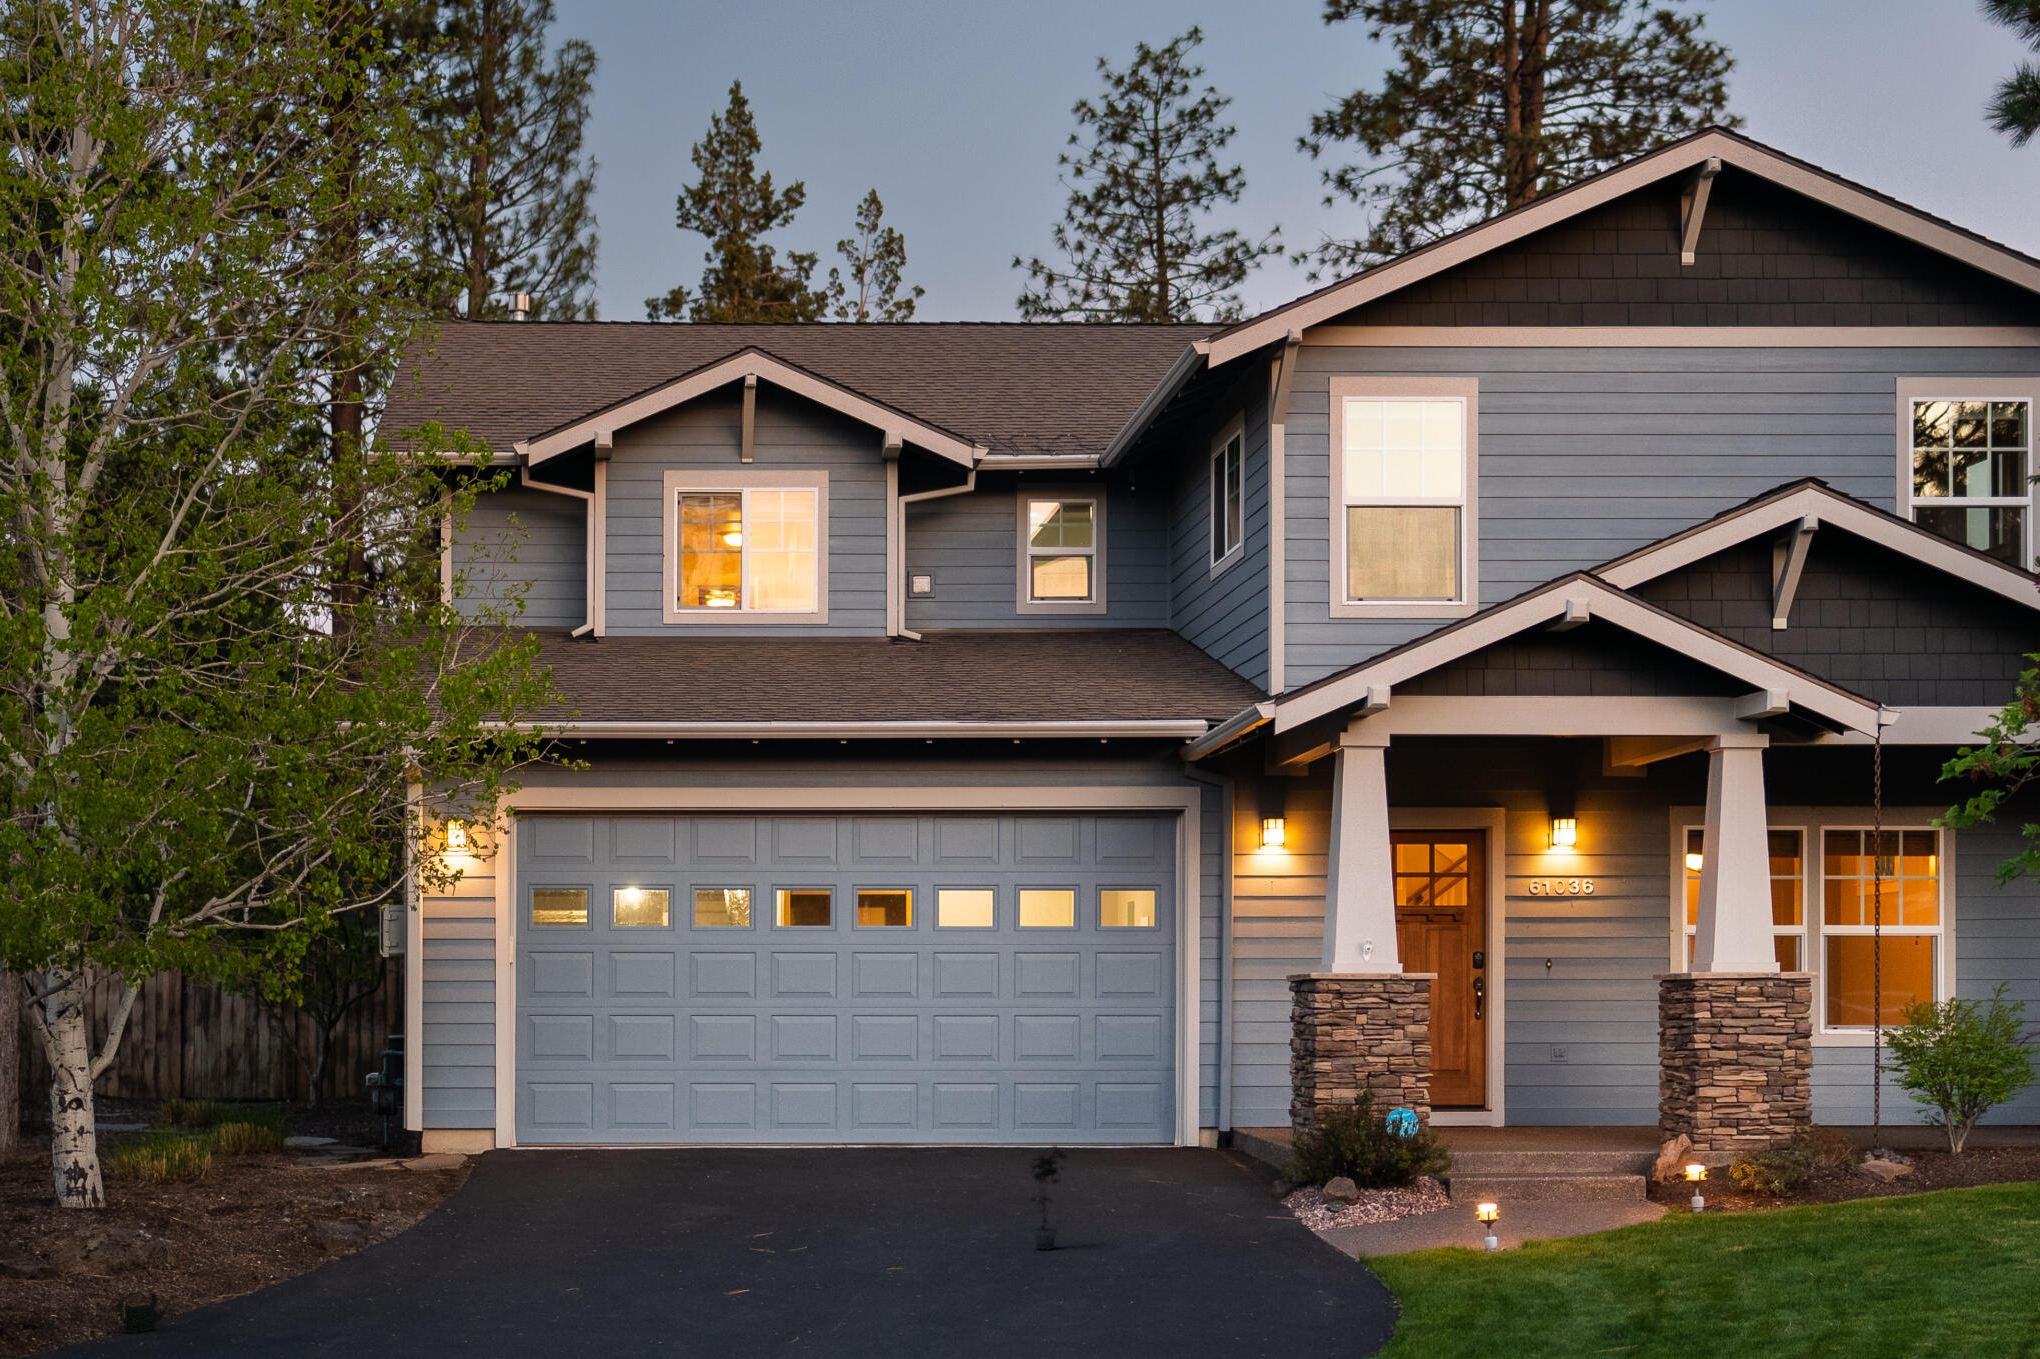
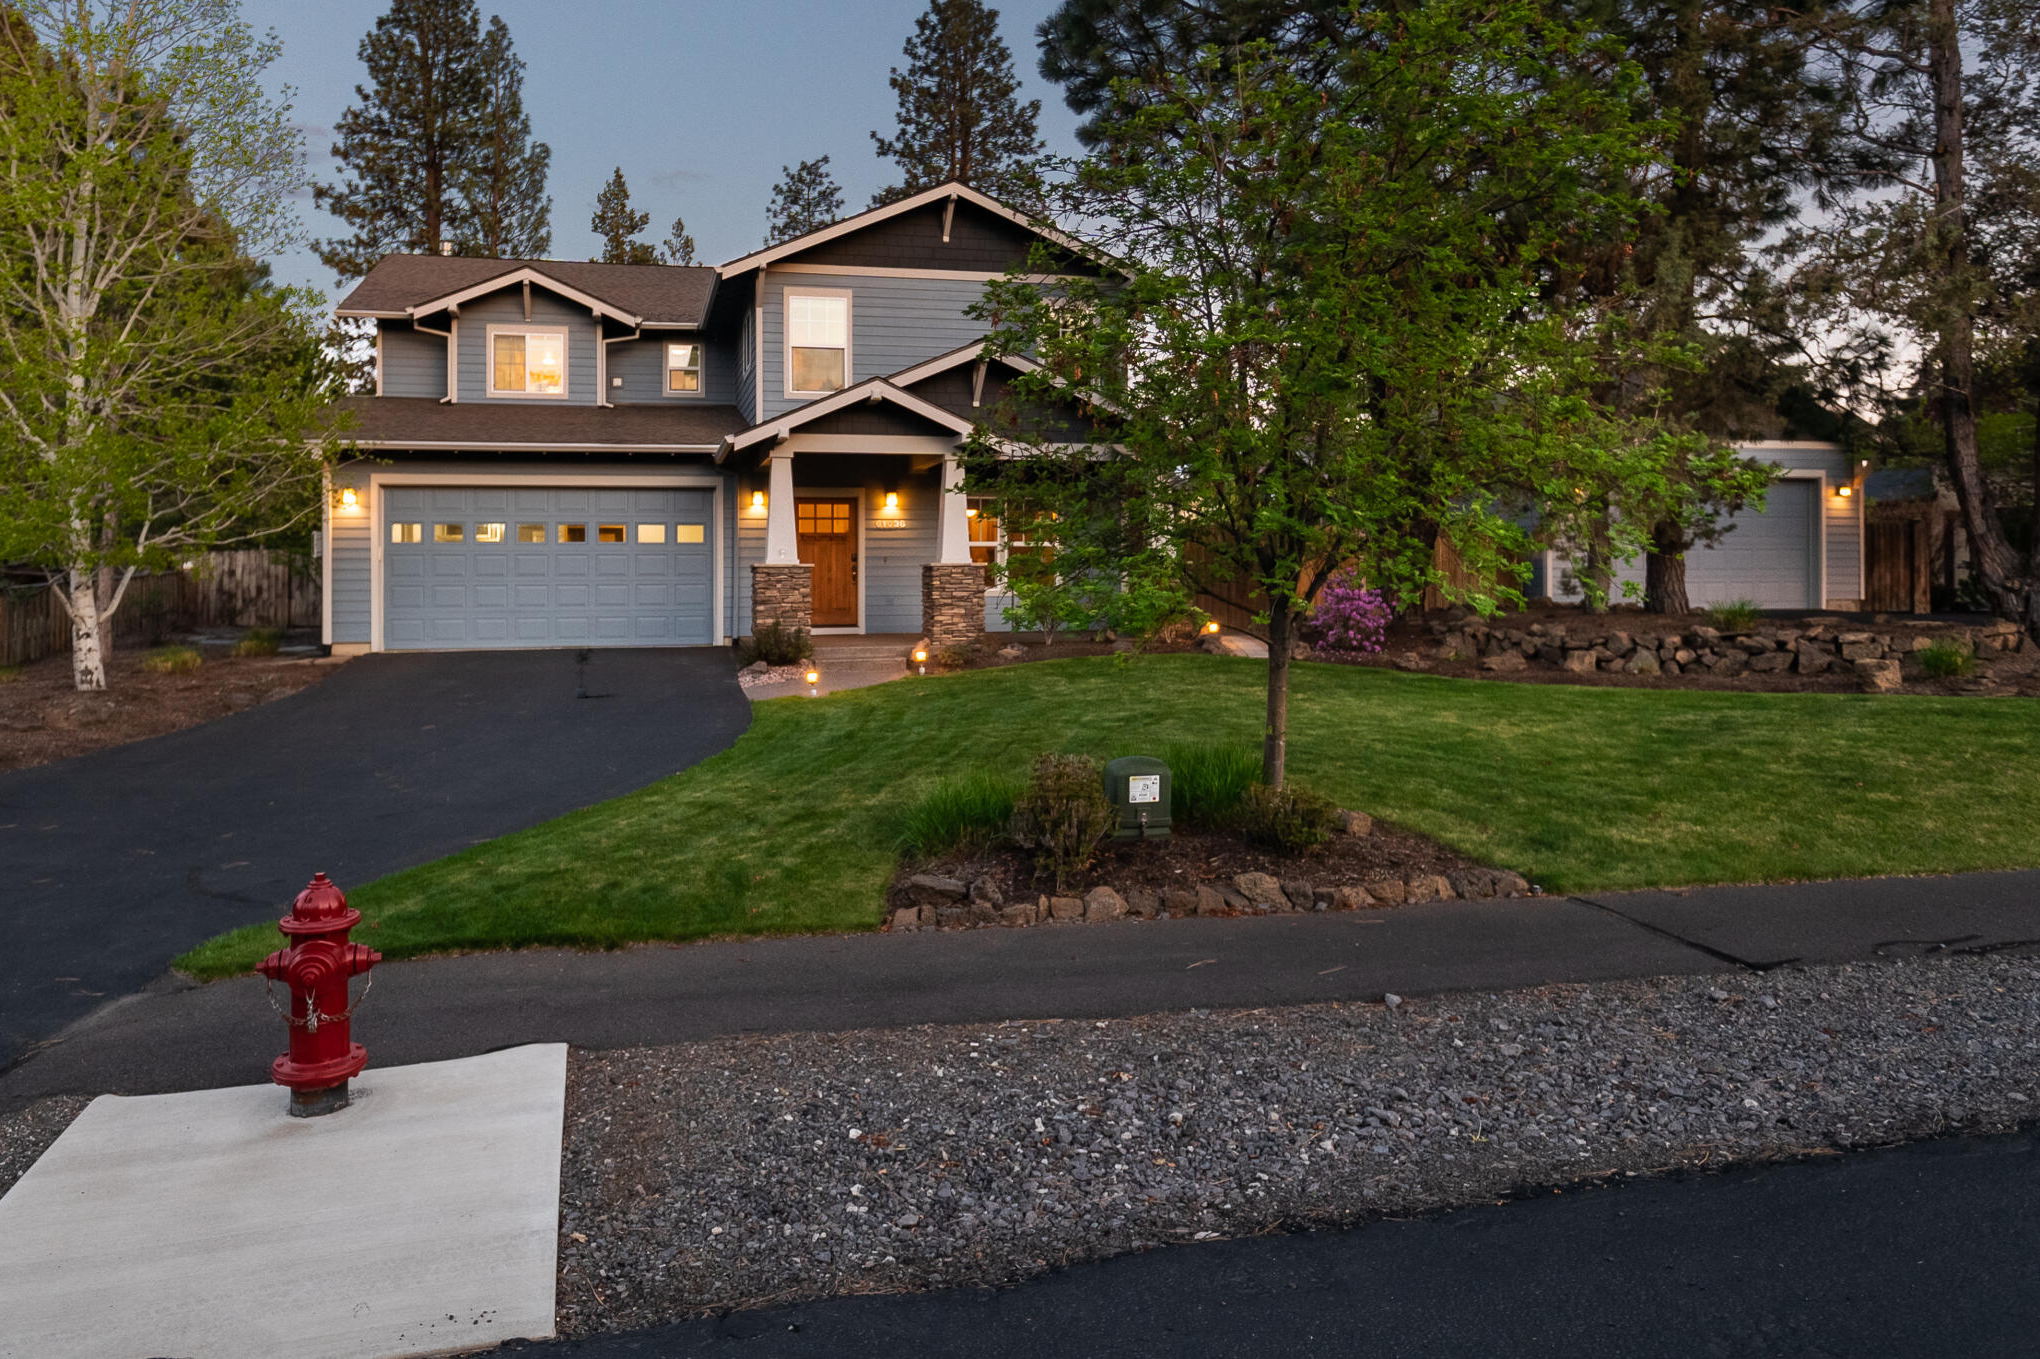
watering can: present [118,1290,172,1333] -> none [63,713,101,735]

